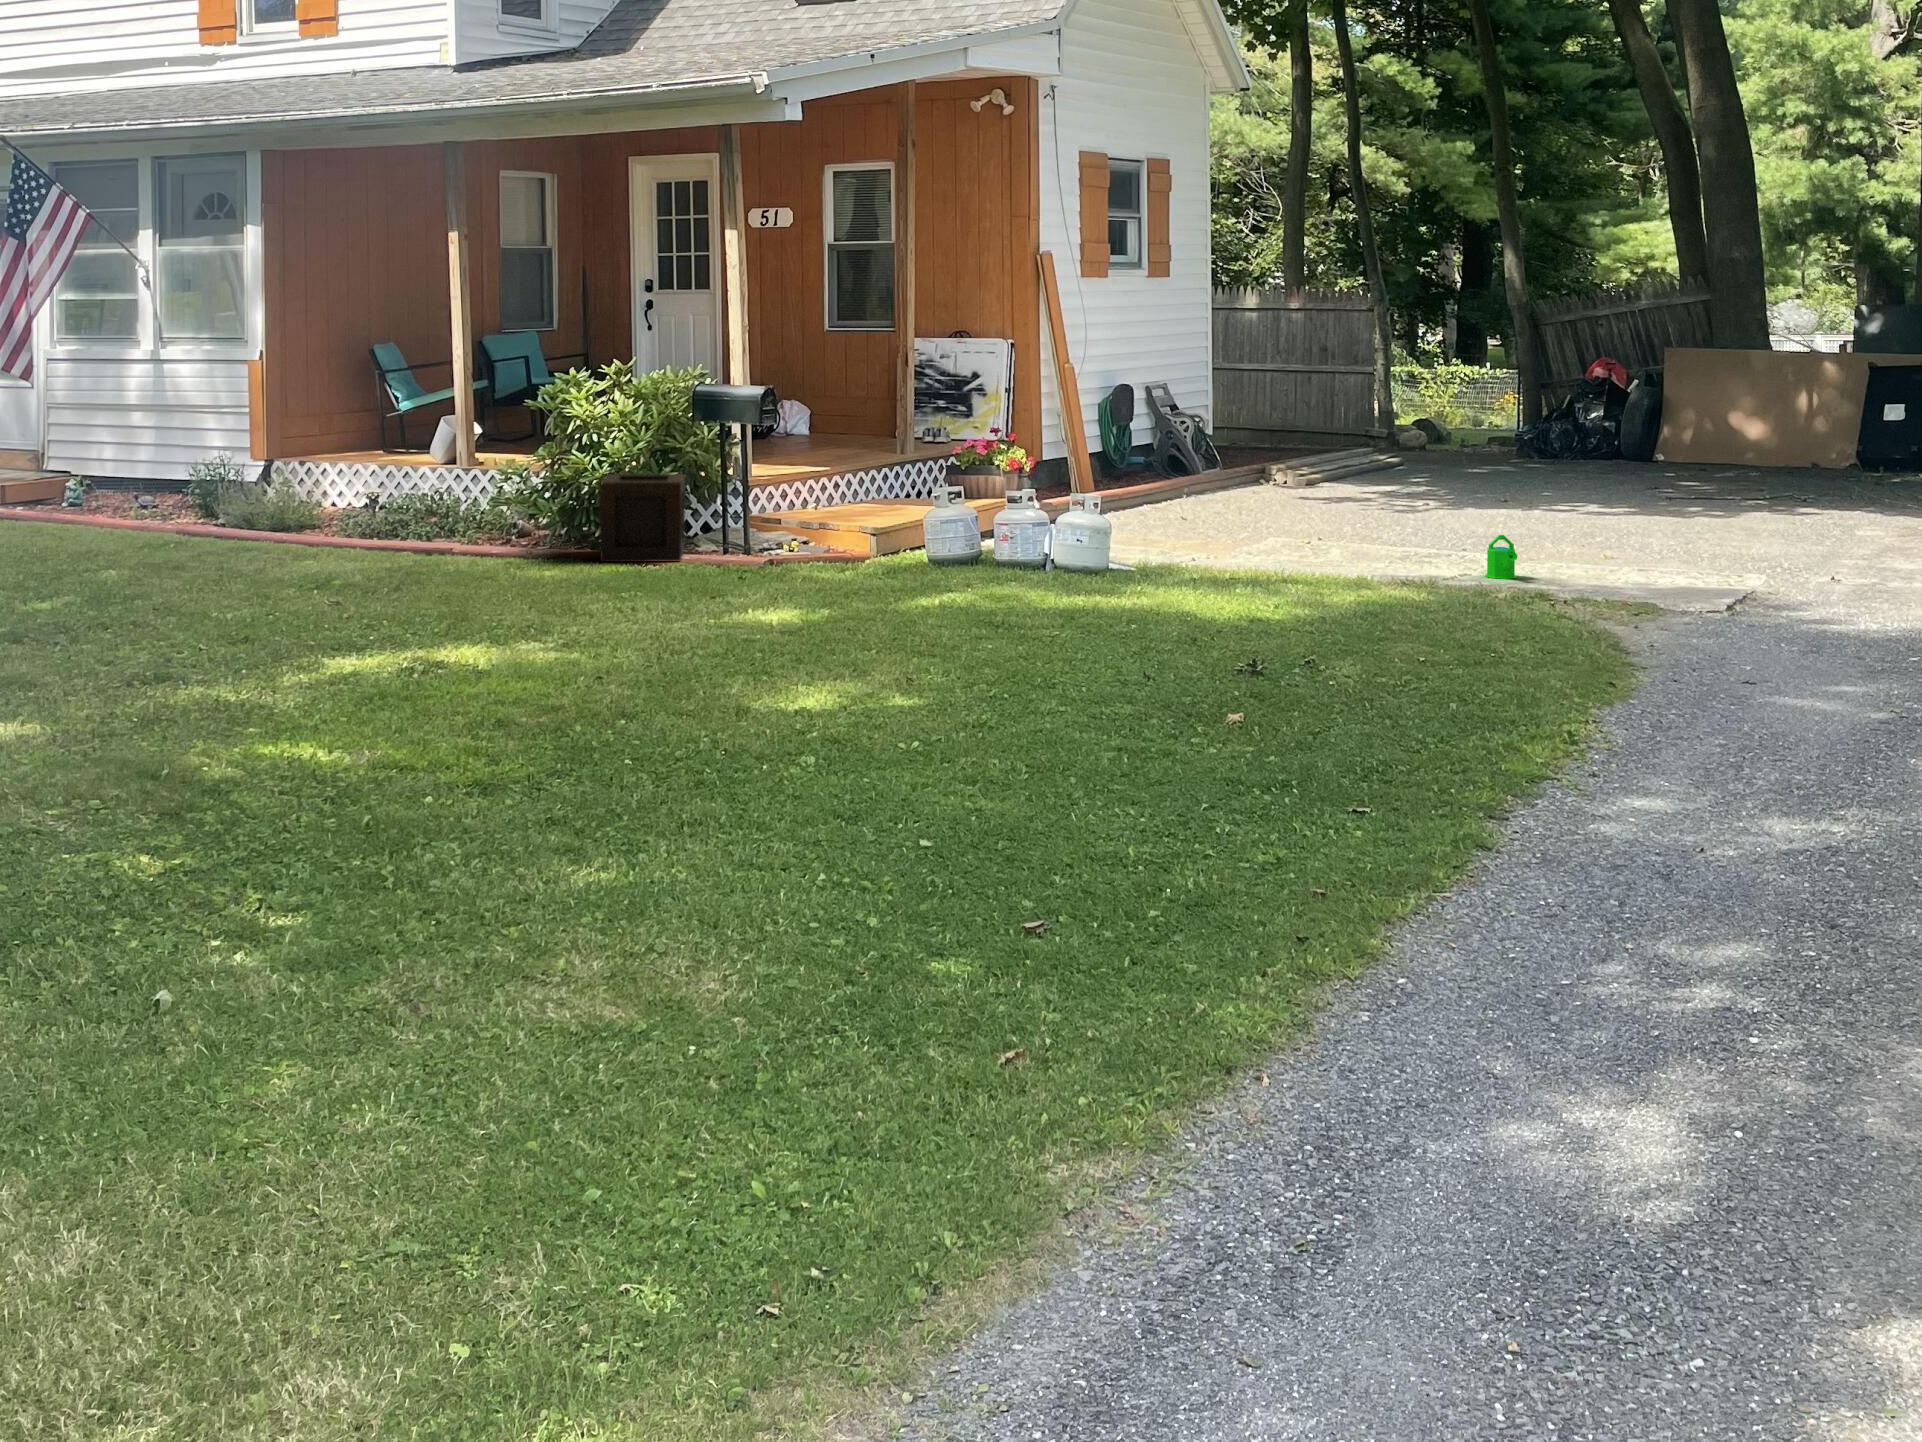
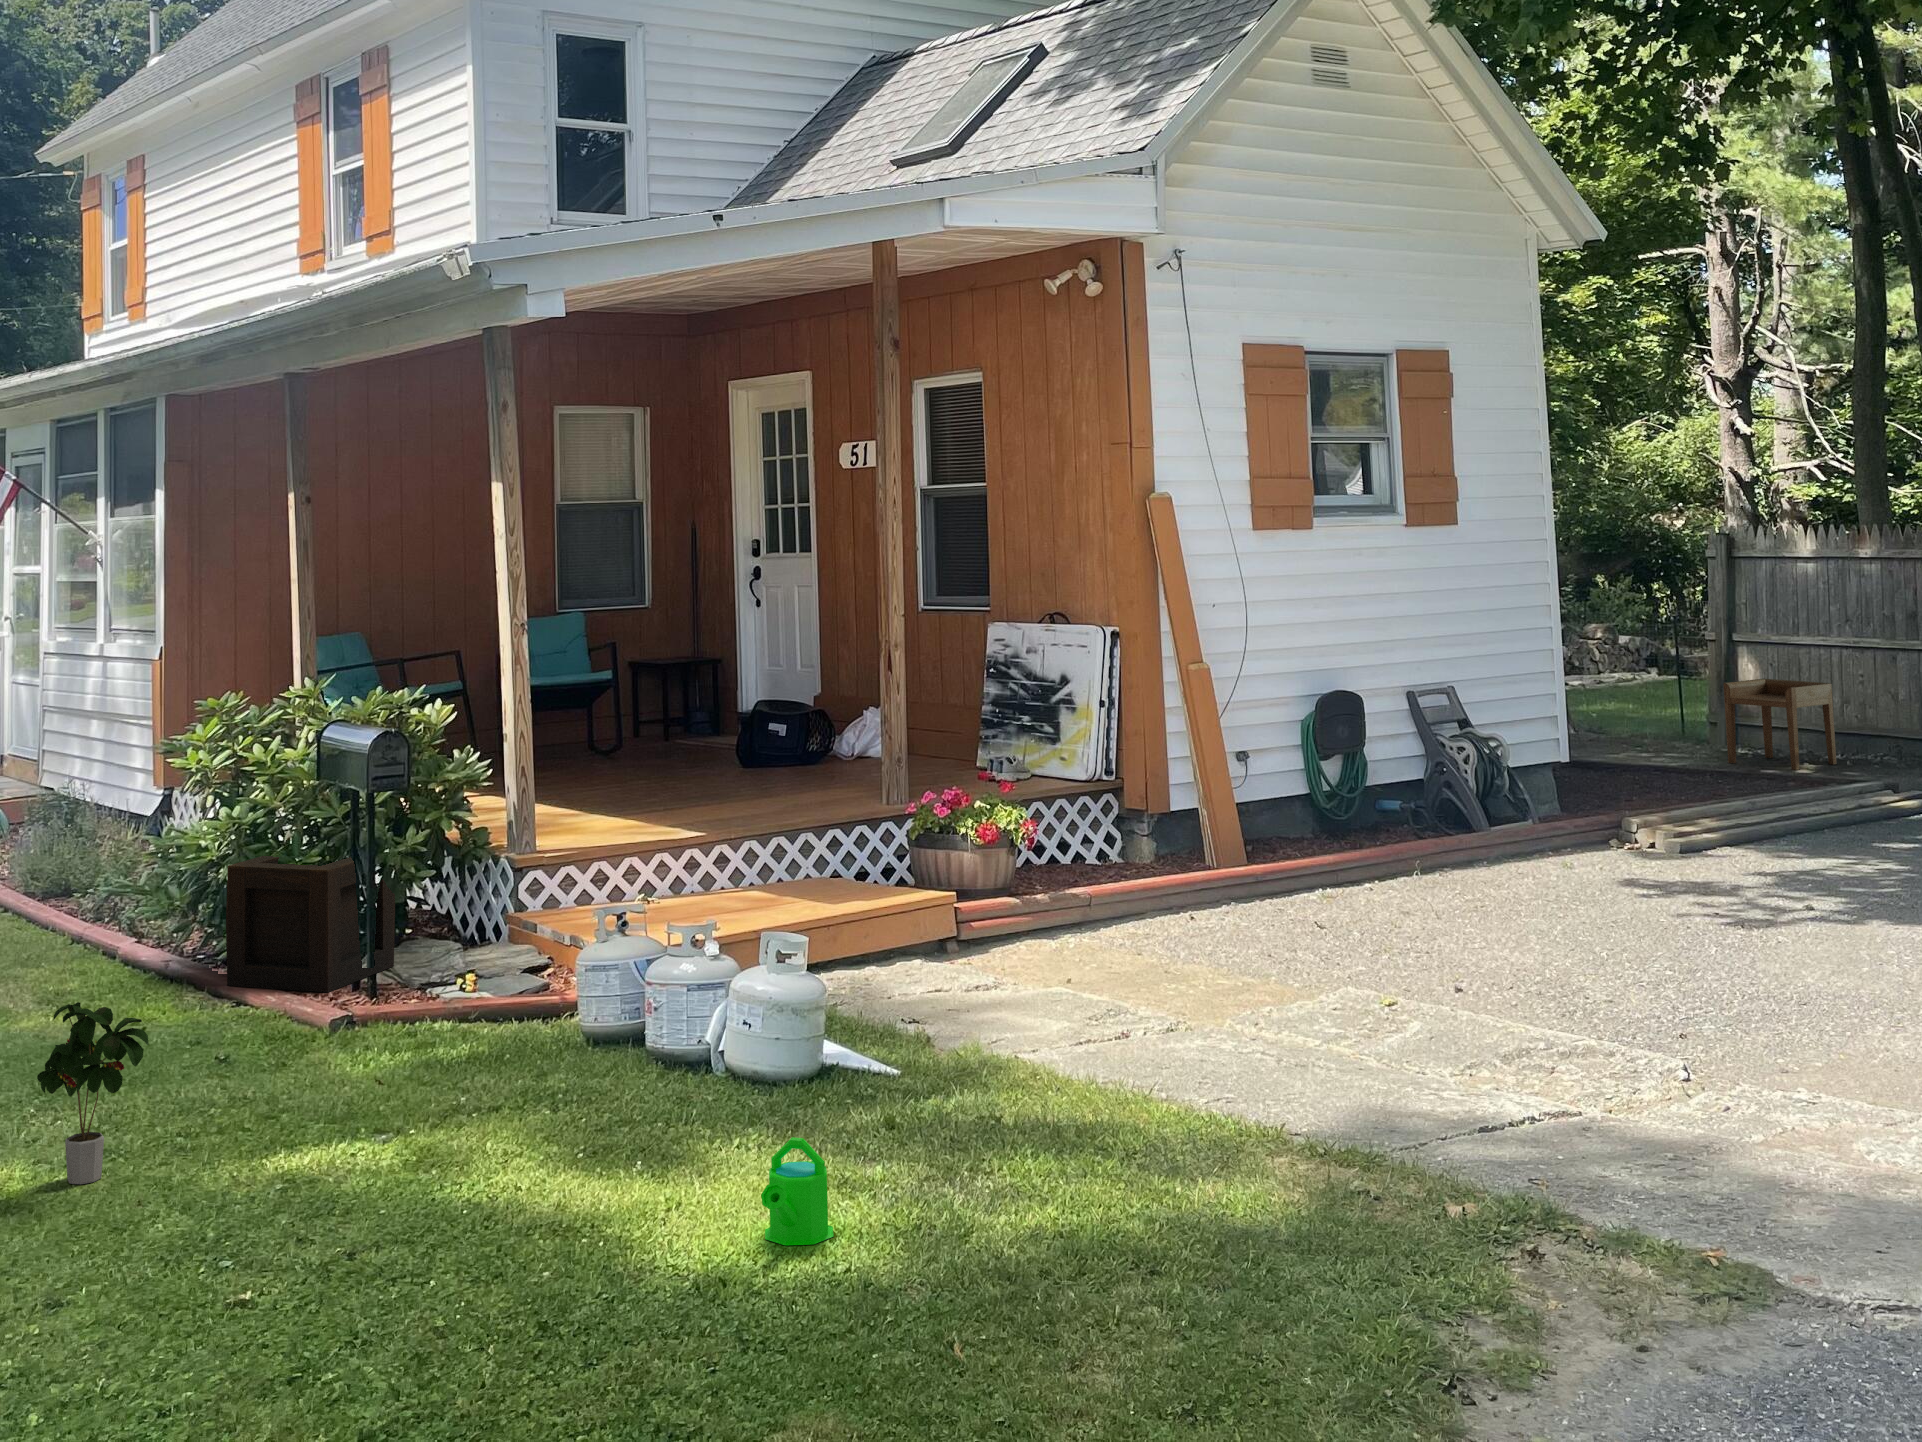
side table: none [1261,388,1324,445] -> present [1724,679,1837,770]
potted plant: none [748,527,838,627] -> present [37,1002,149,1184]
watering can: present [1485,535,1518,579] -> present [761,1137,834,1246]

